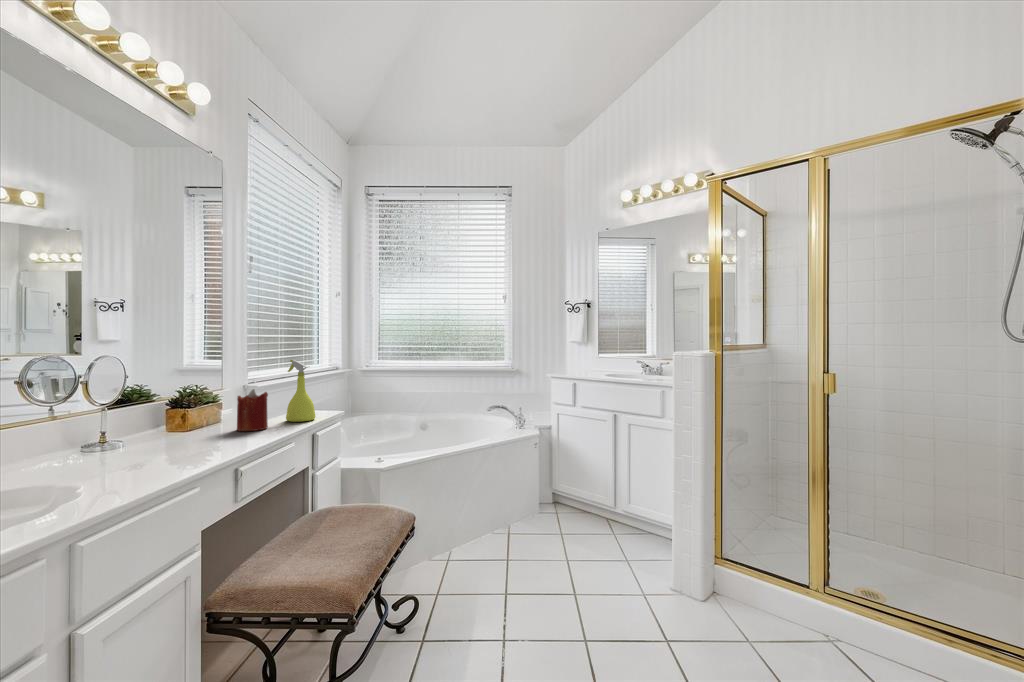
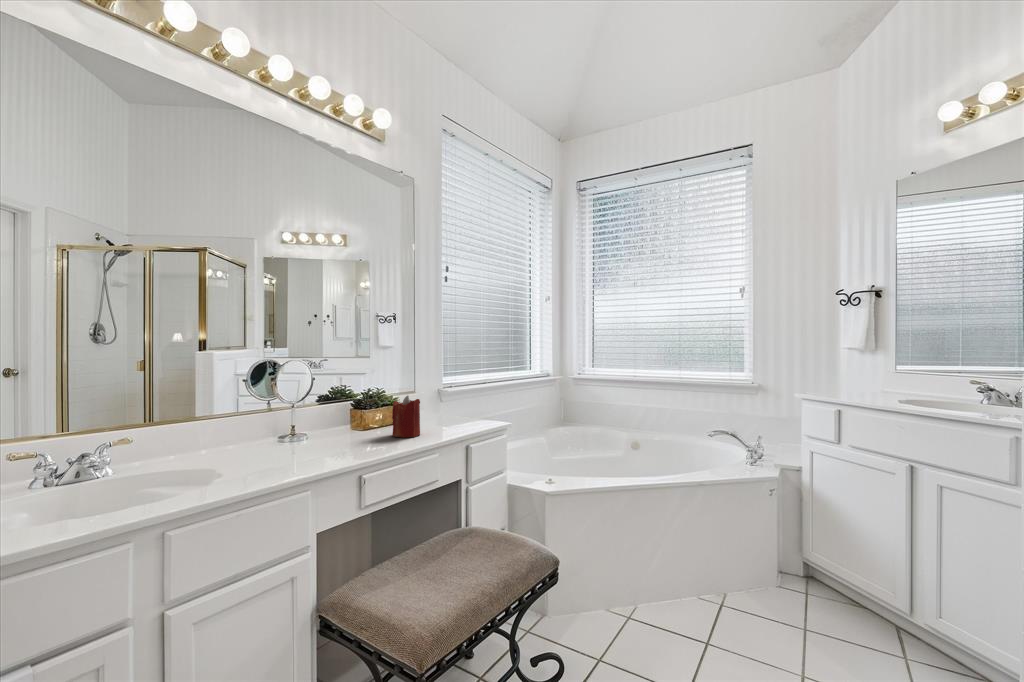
spray bottle: present [286,360,316,422] -> none [445,367,473,431]

